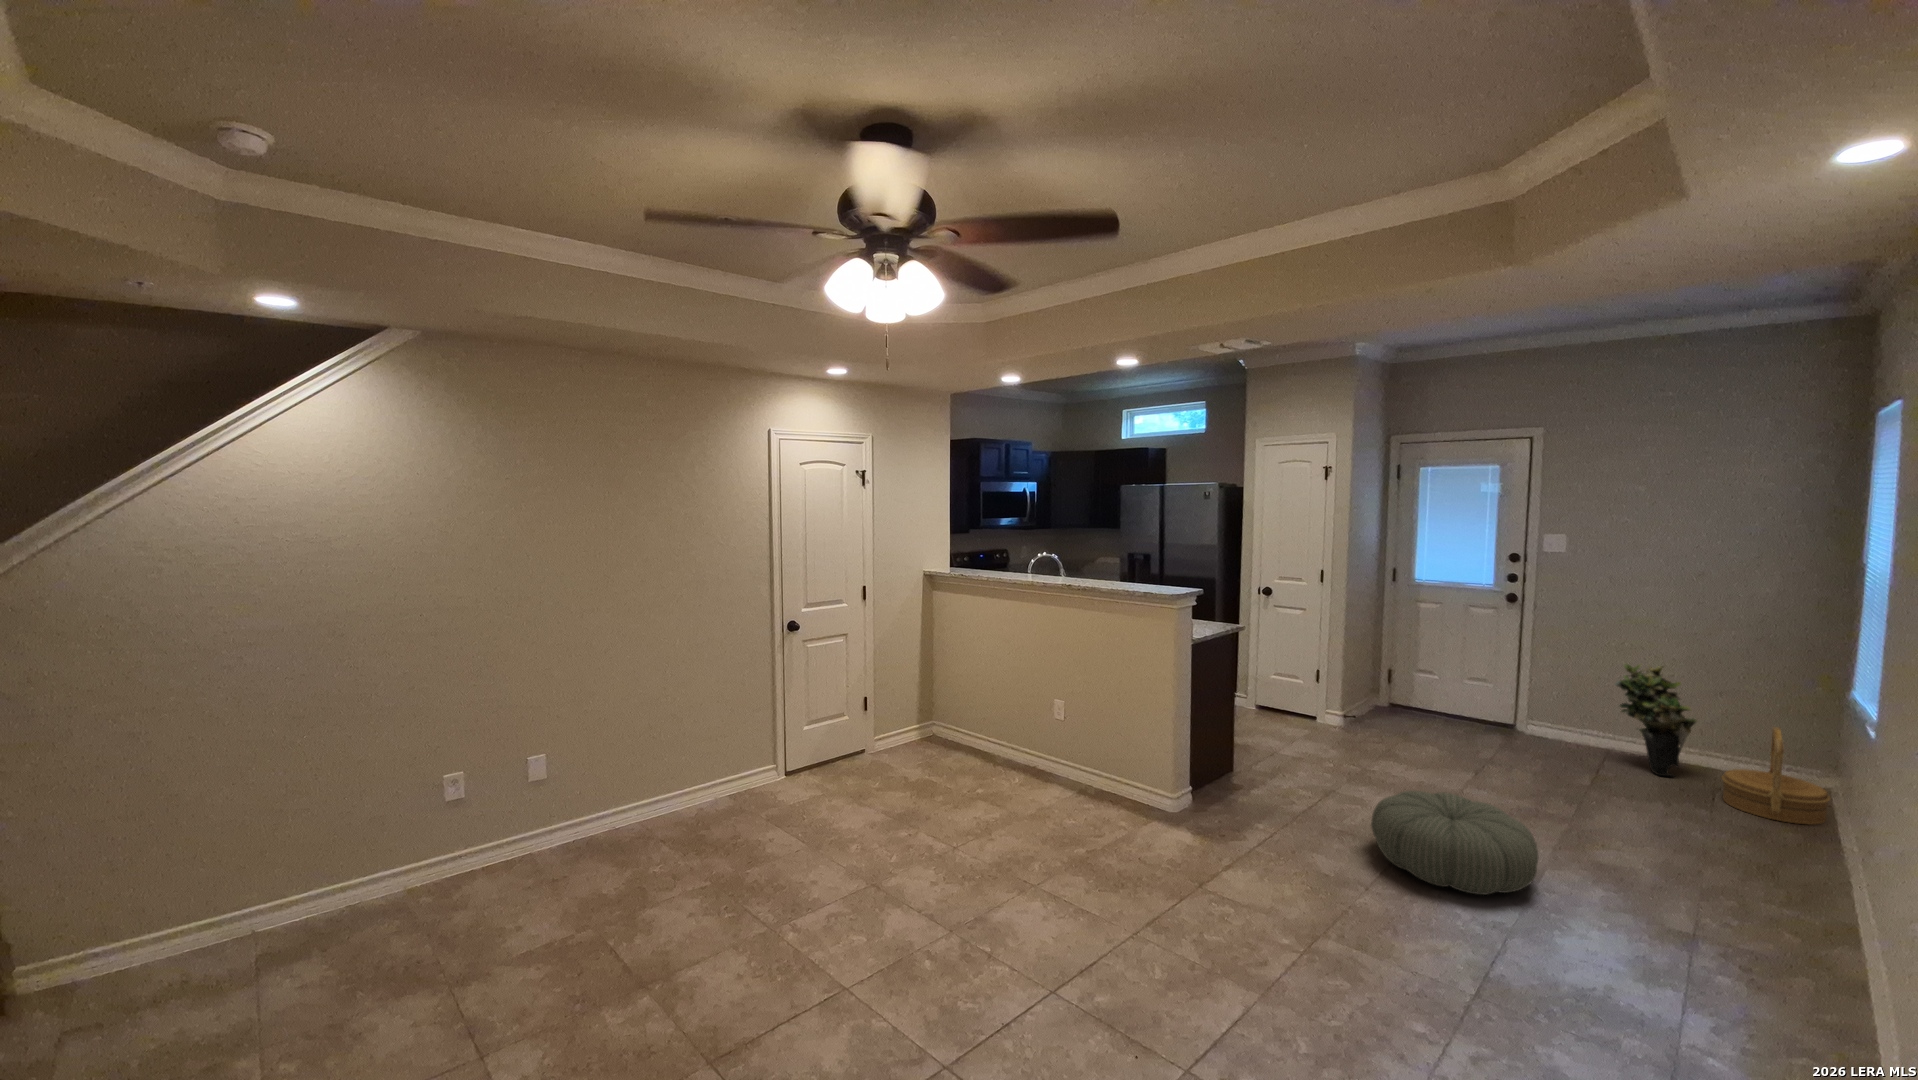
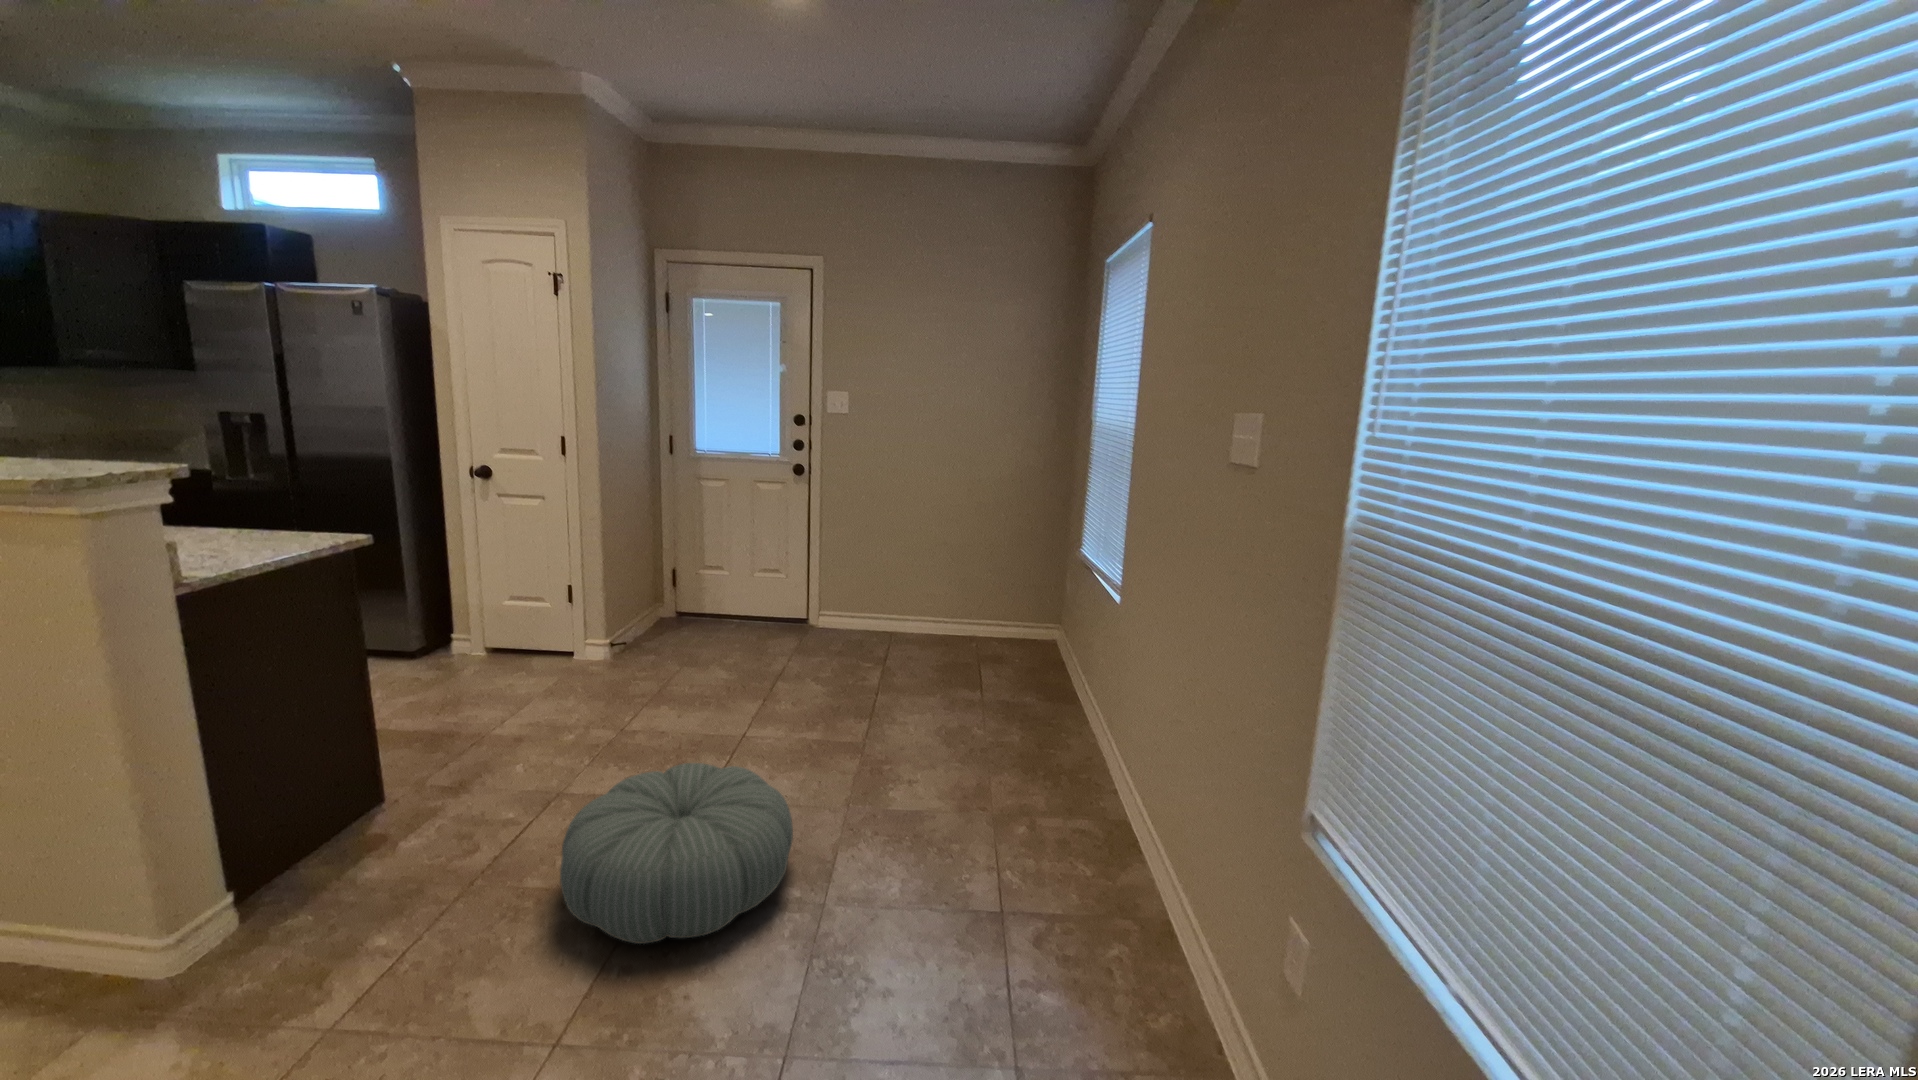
potted plant: present [1615,664,1697,776] -> none [890,533,954,651]
woven basket: present [1722,727,1830,825] -> none [971,585,1043,679]

